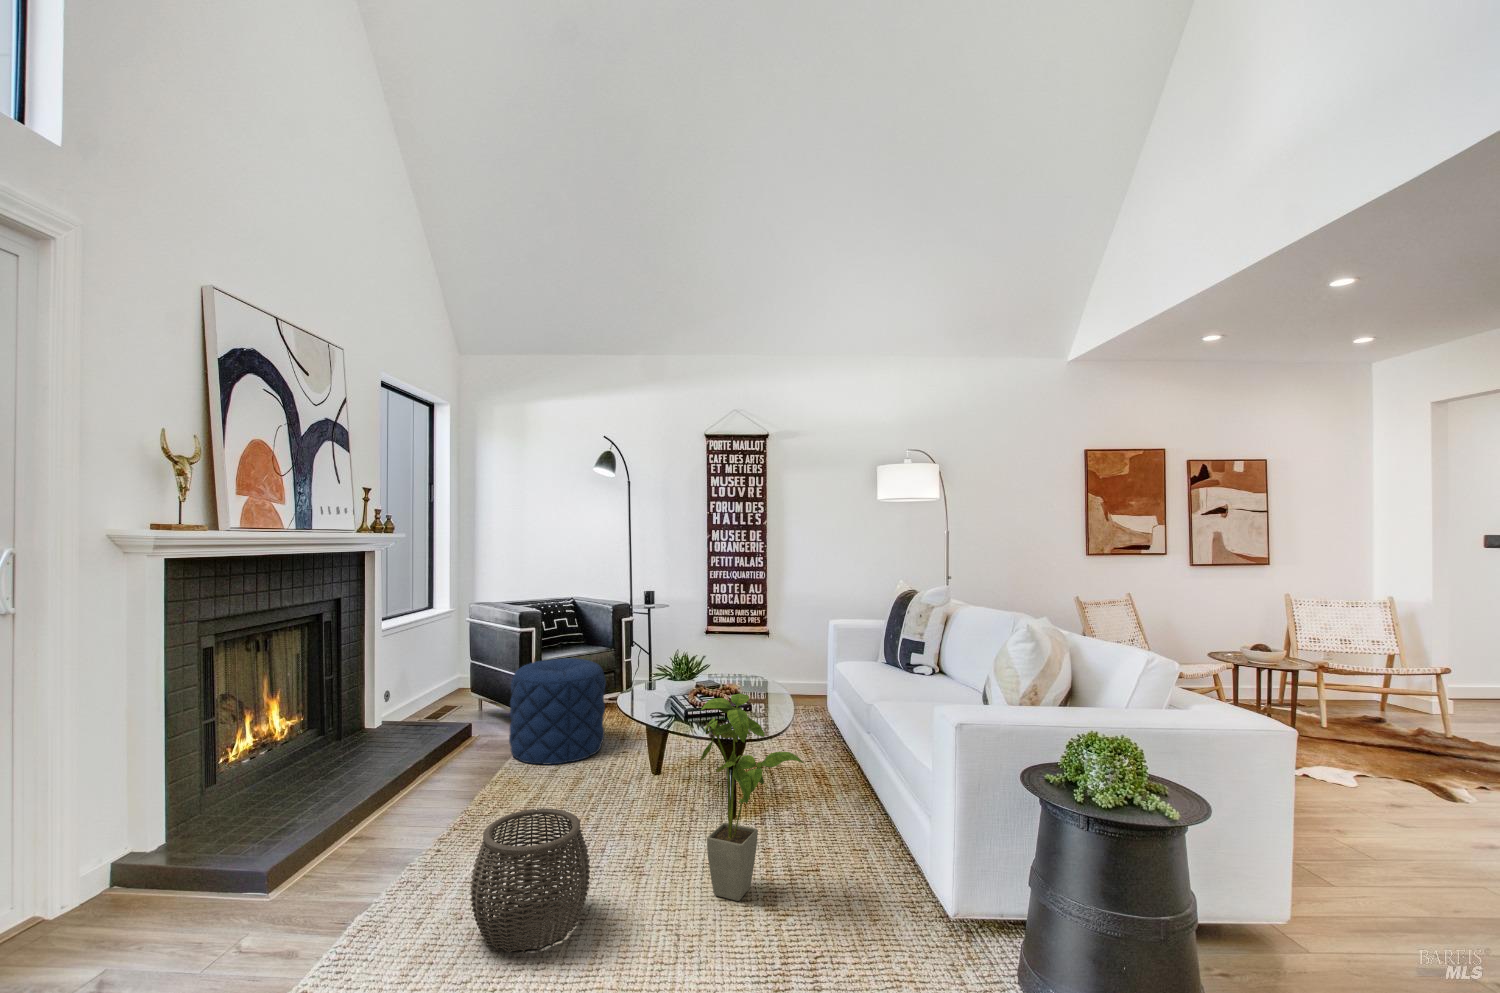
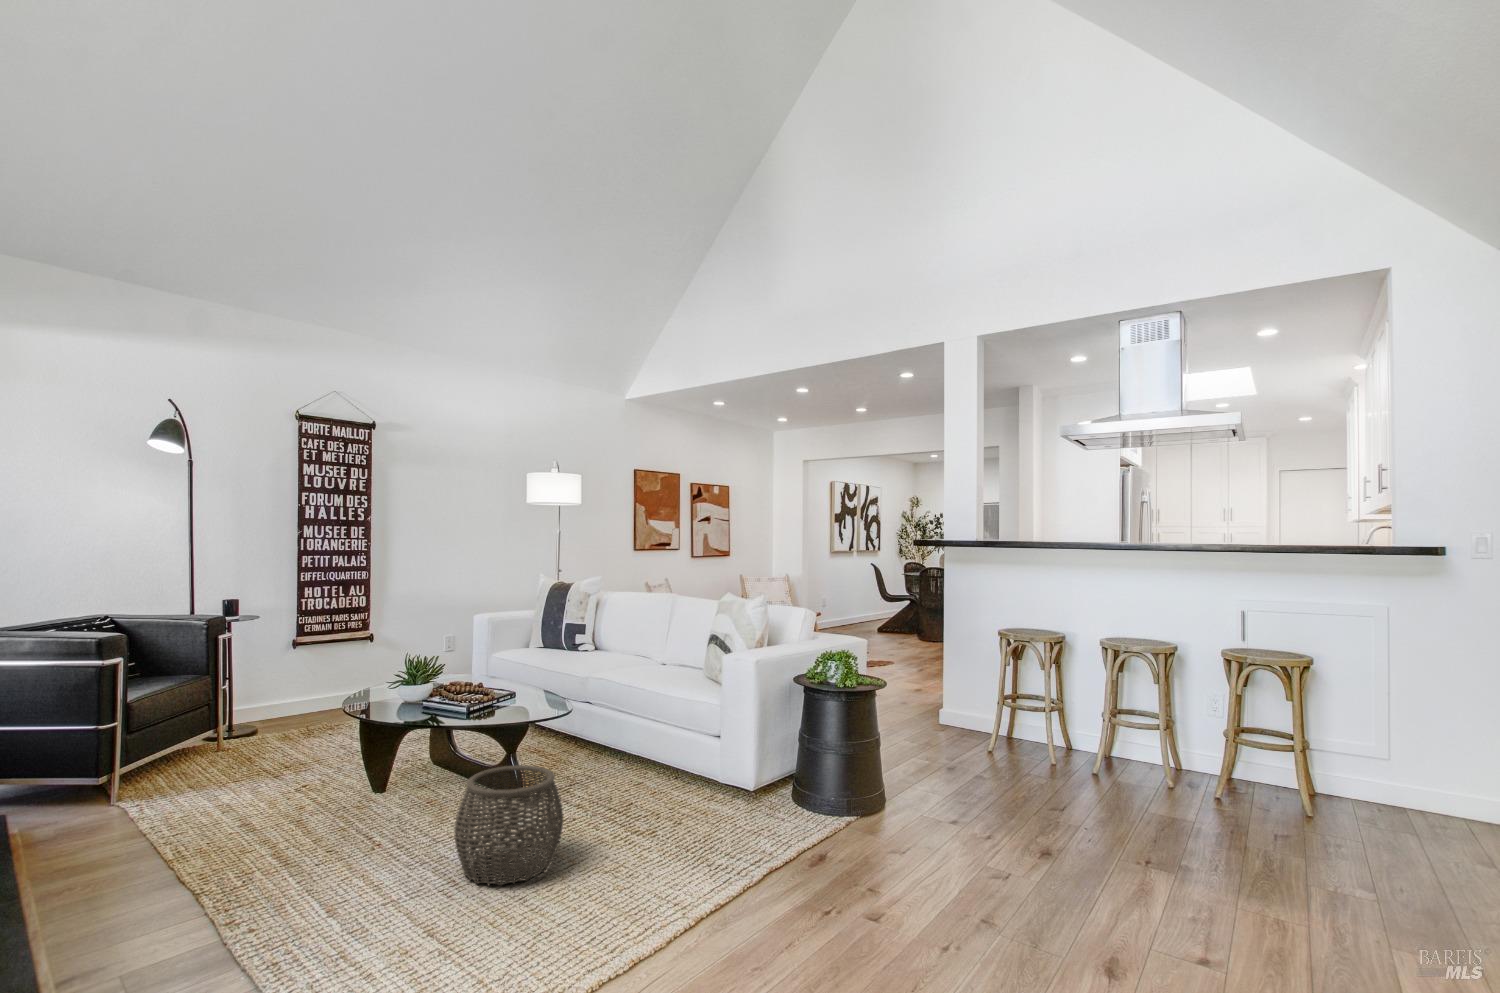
pouf: present [509,658,606,765] -> none [150,676,292,807]
house plant: present [698,694,804,901] -> none [579,644,659,810]

